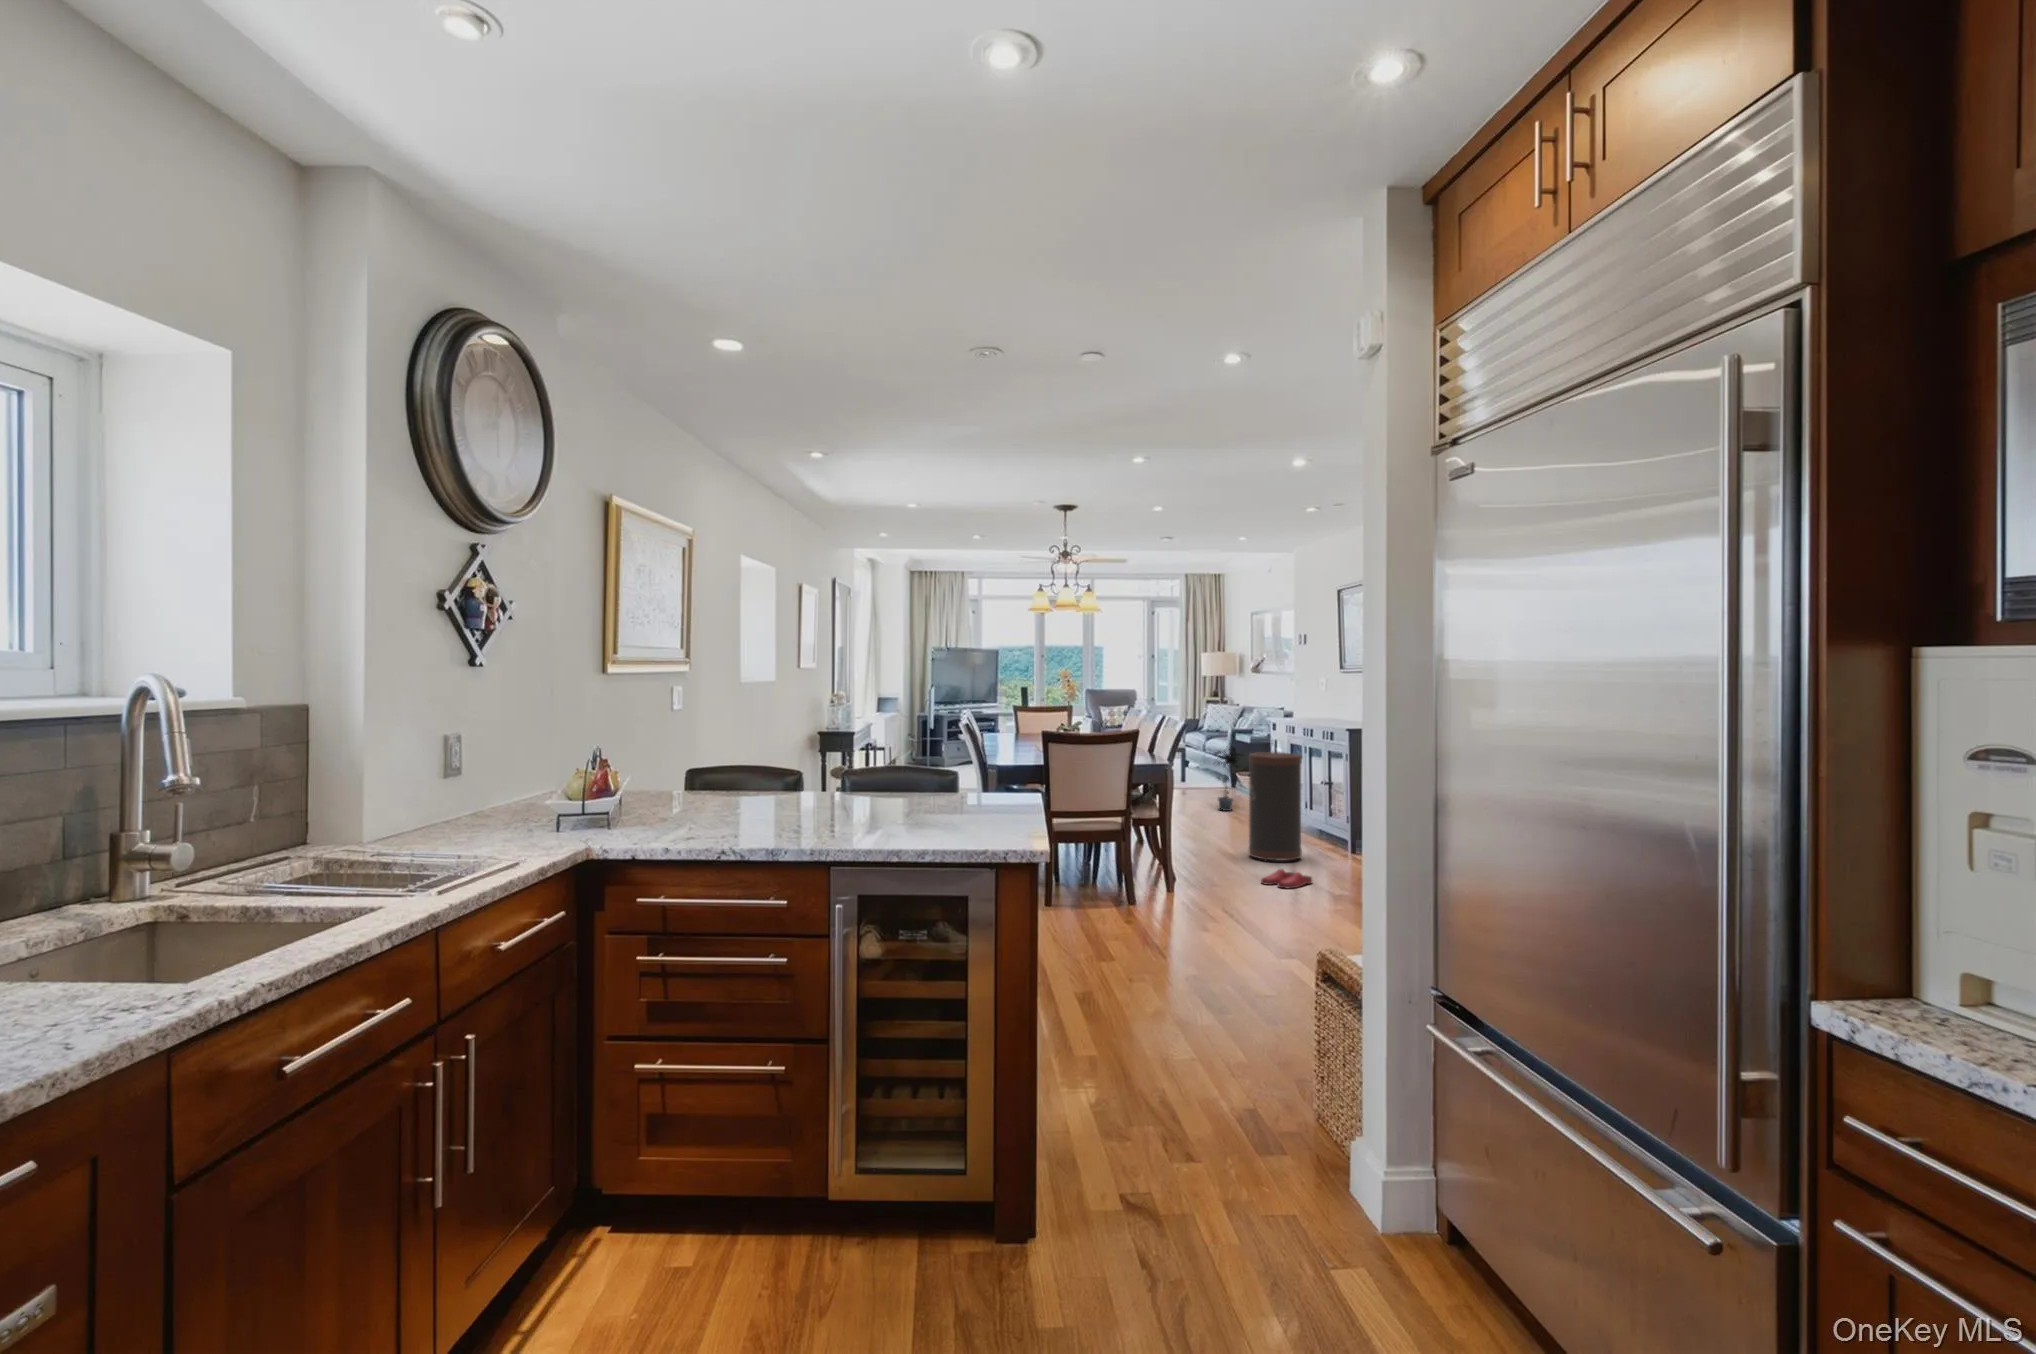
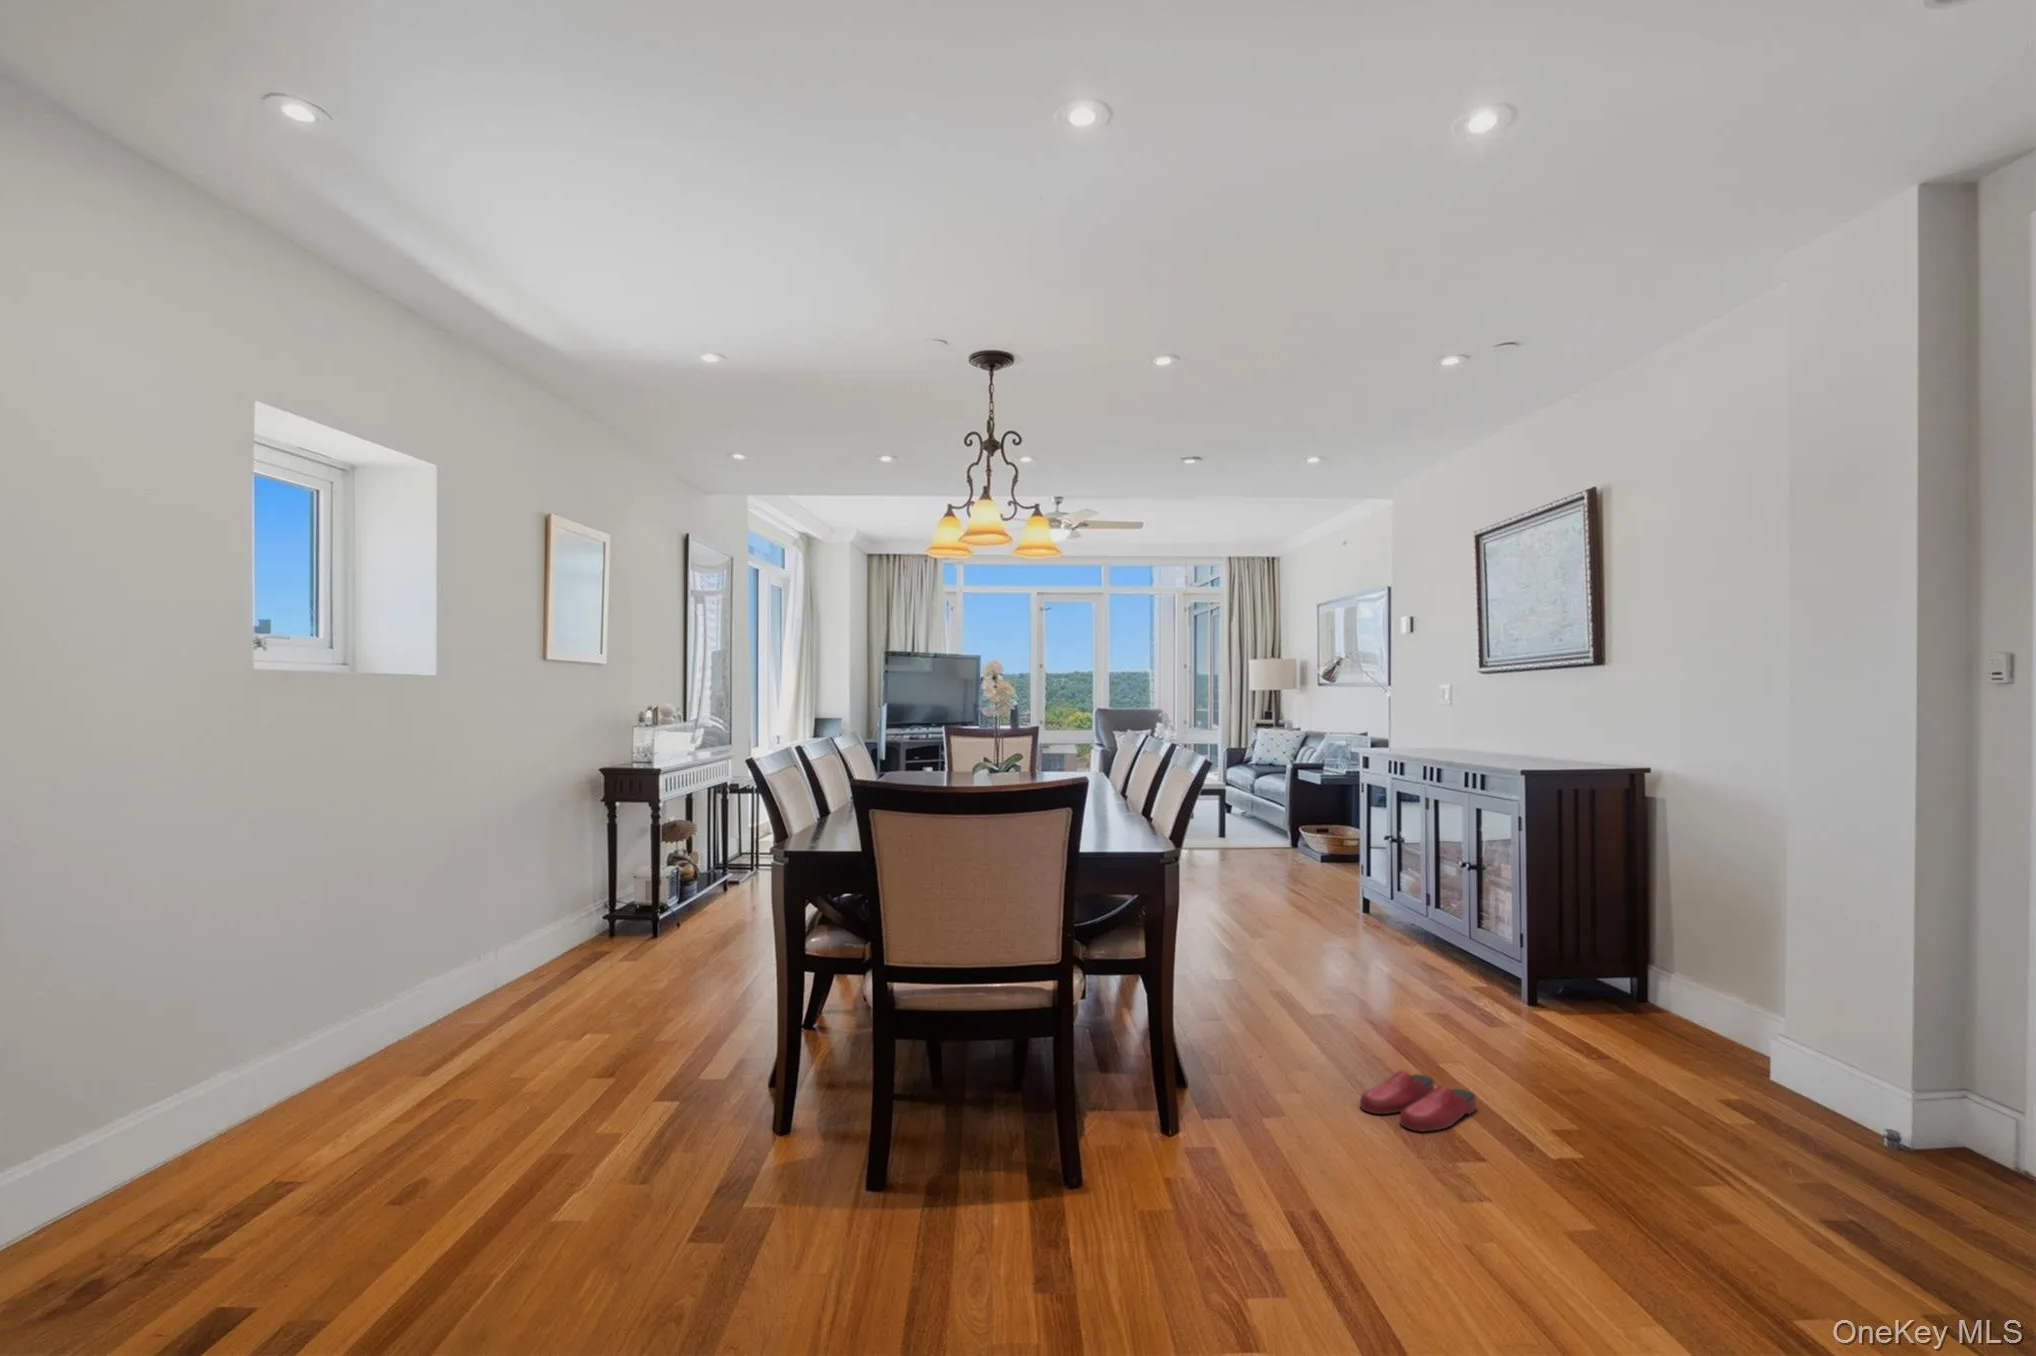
potted plant: present [1215,747,1242,811] -> none [1261,786,1315,894]
trash can: present [1249,752,1302,861] -> none [1325,809,1433,1028]

